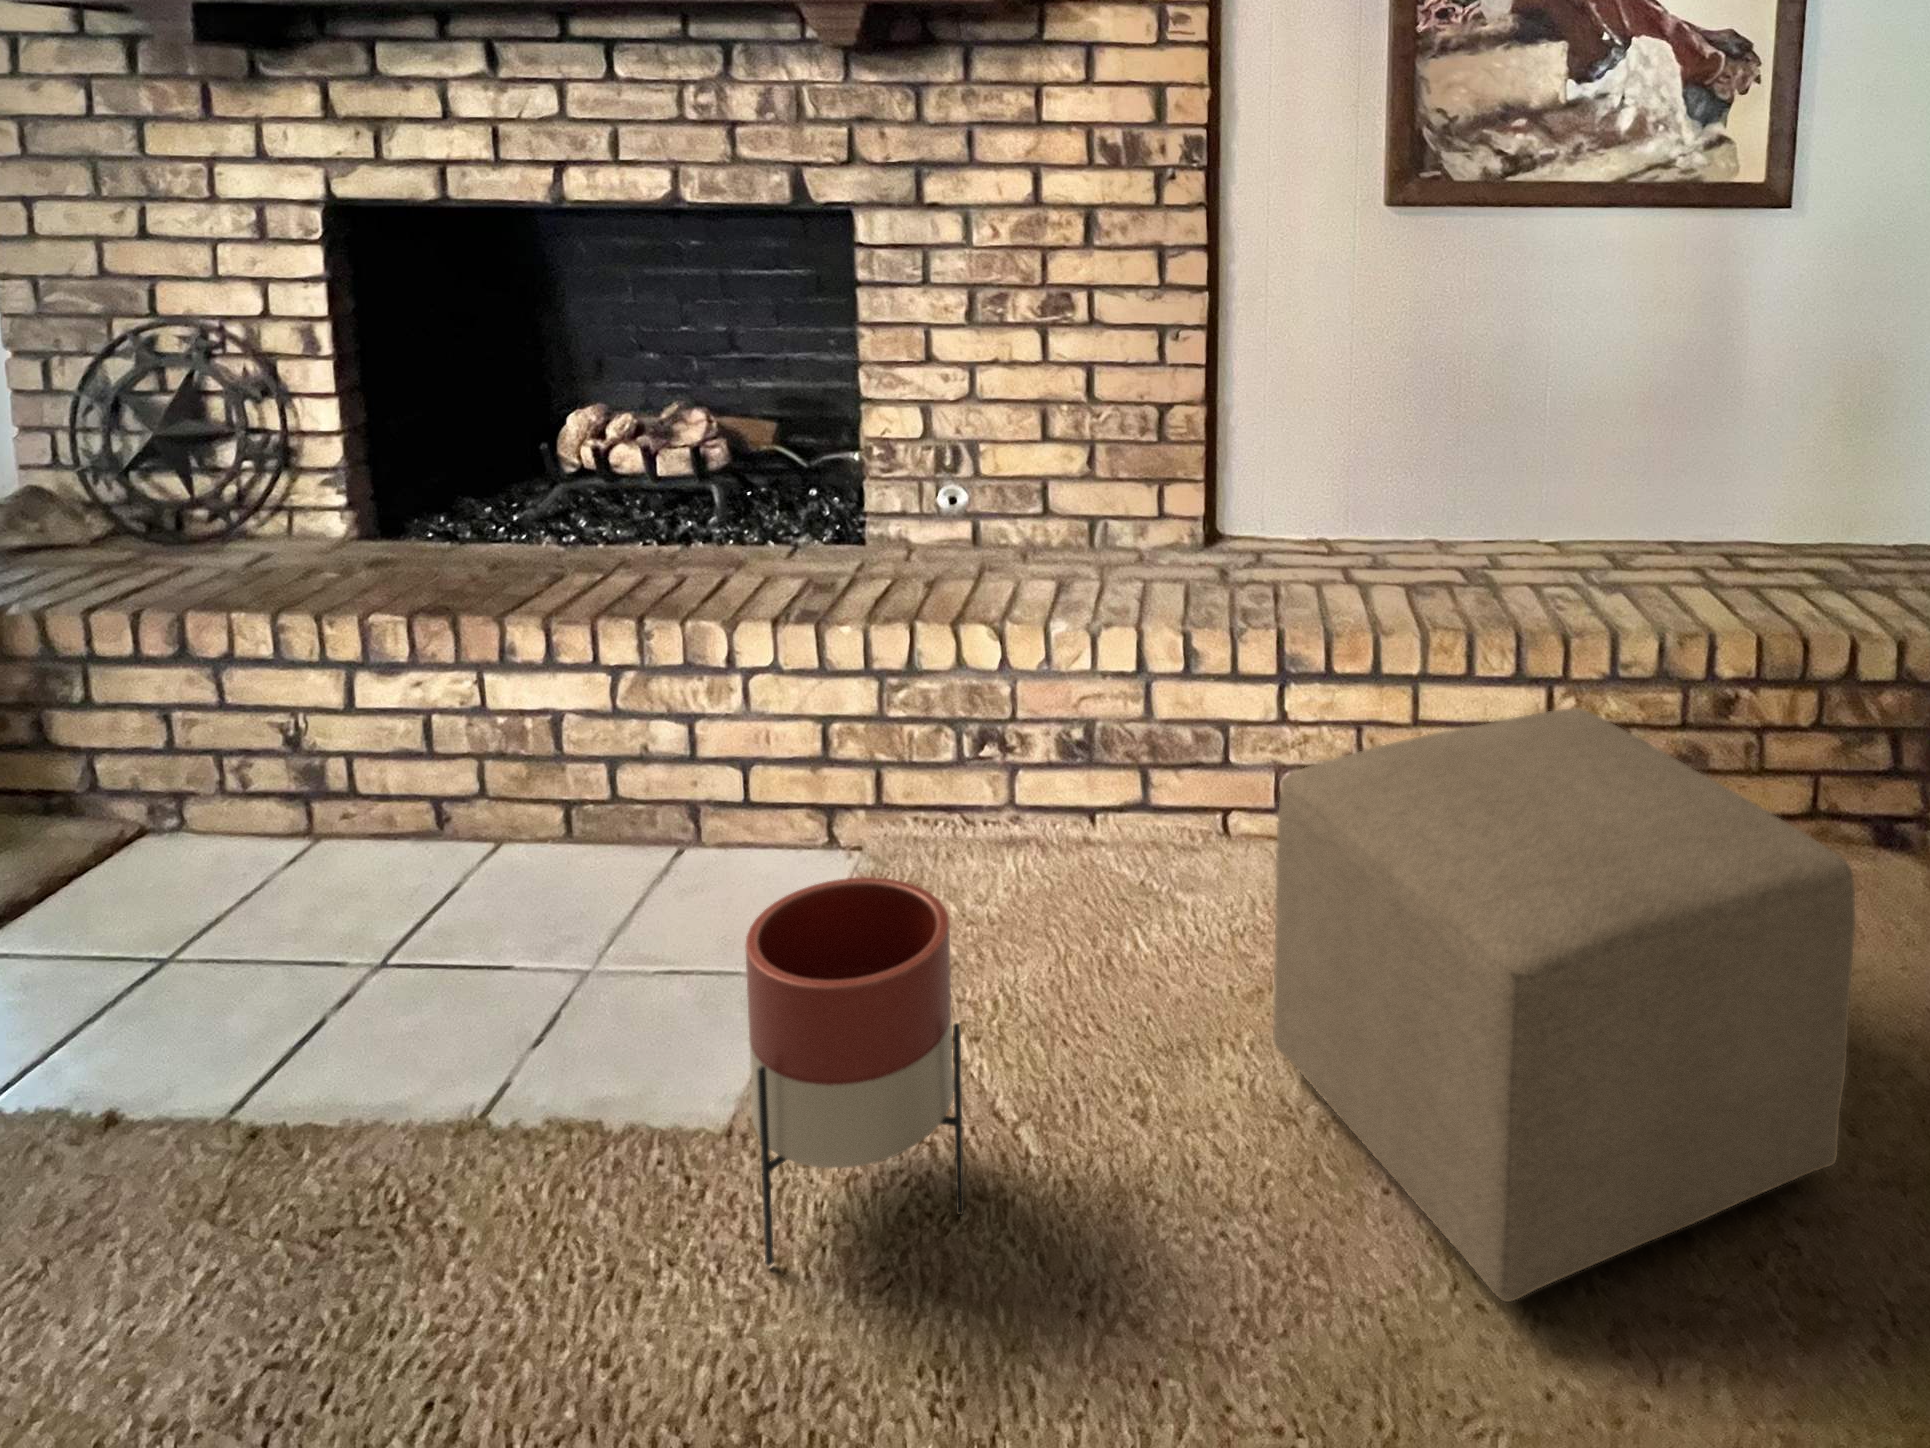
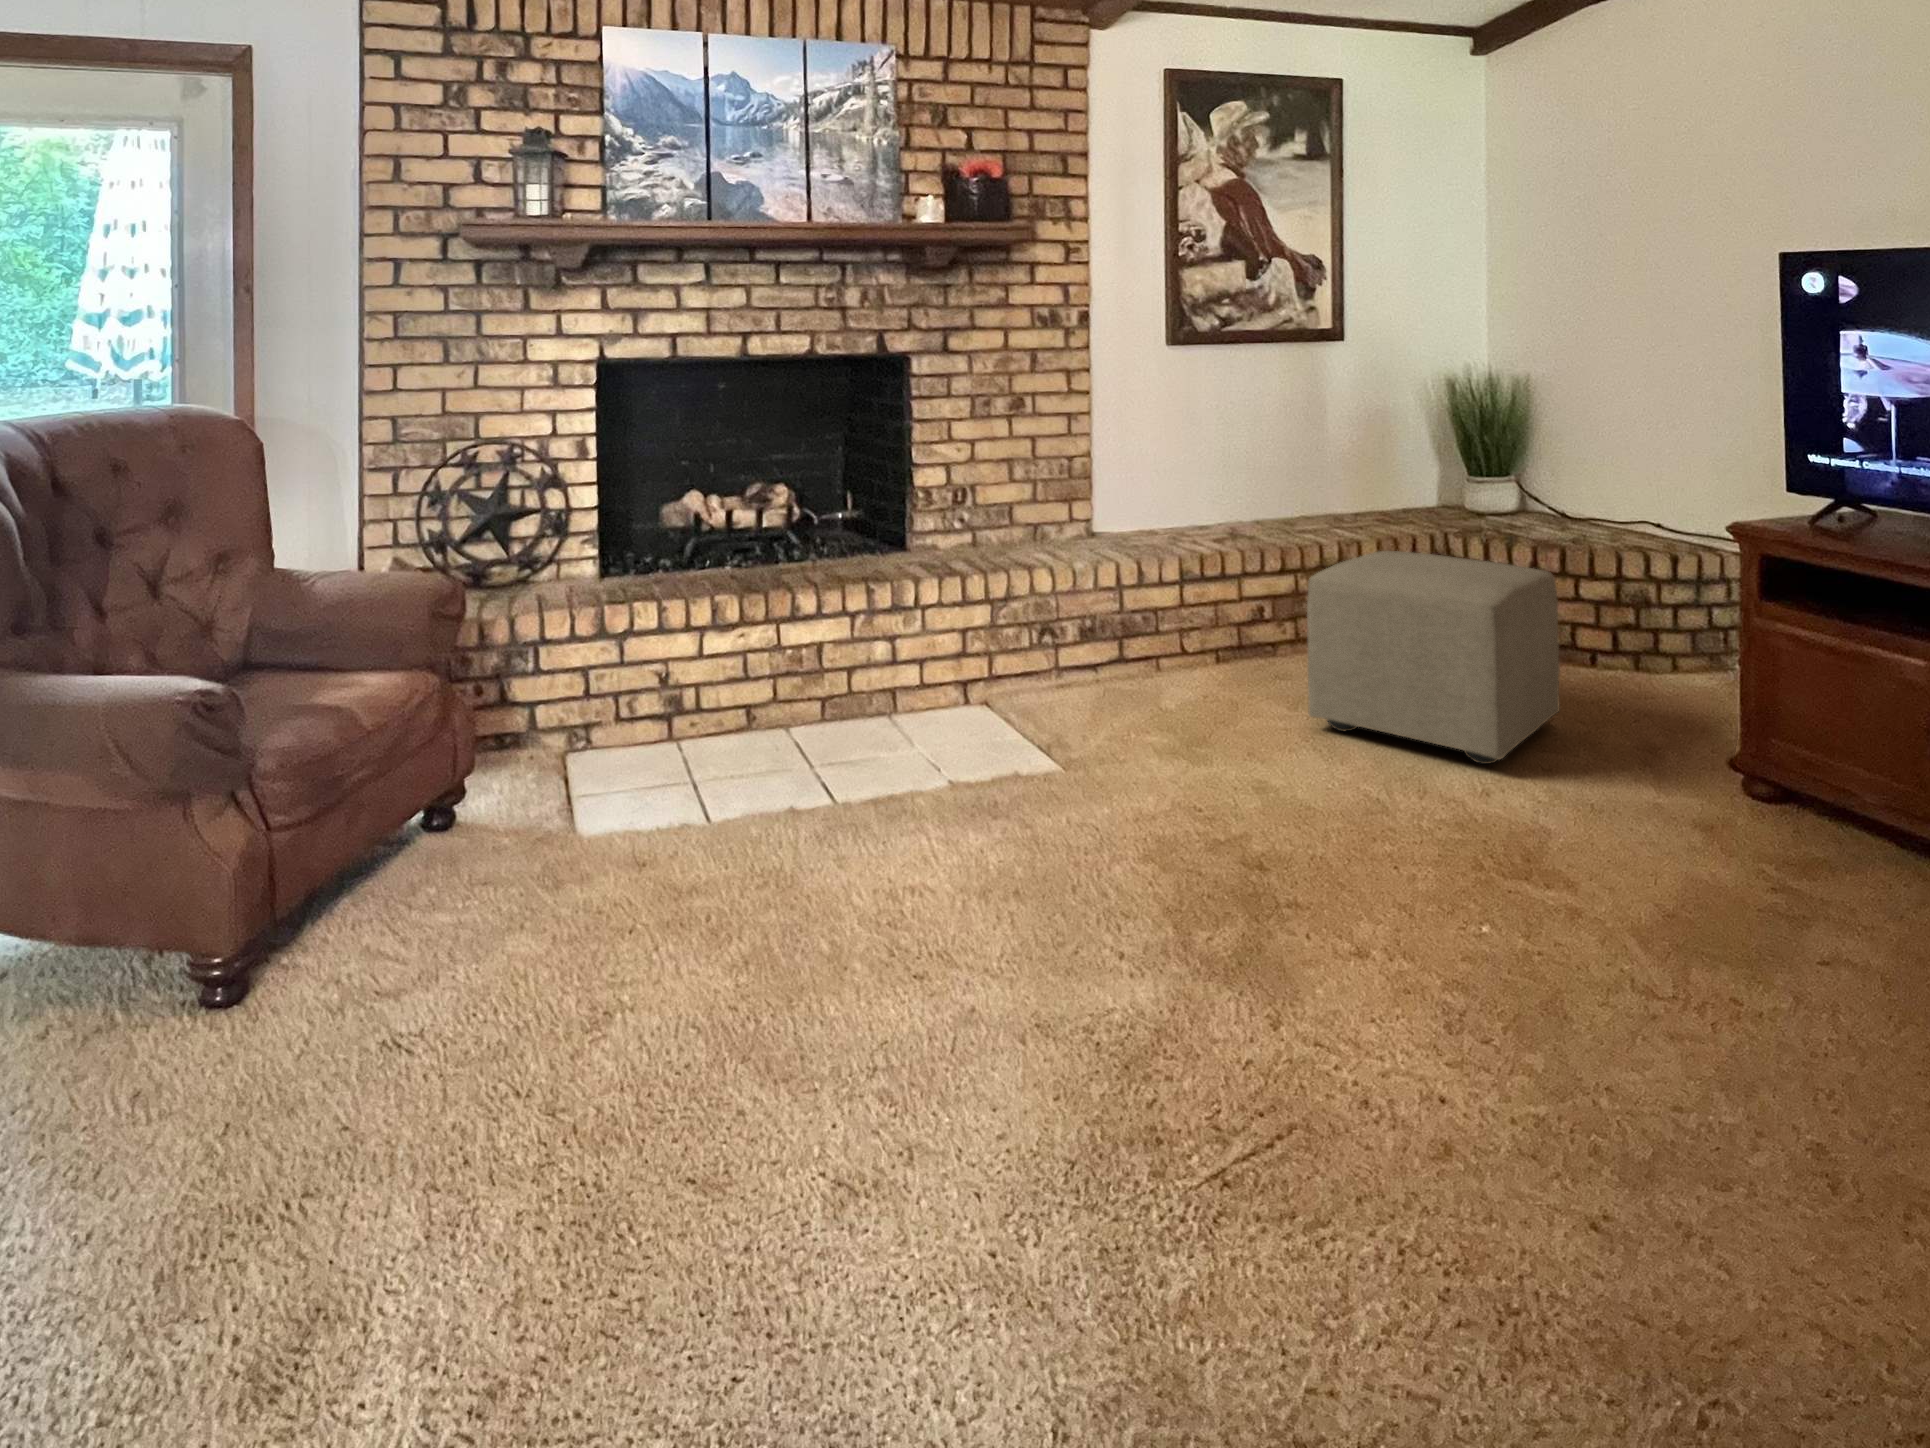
planter: present [745,877,964,1266] -> none [1151,634,1252,814]

